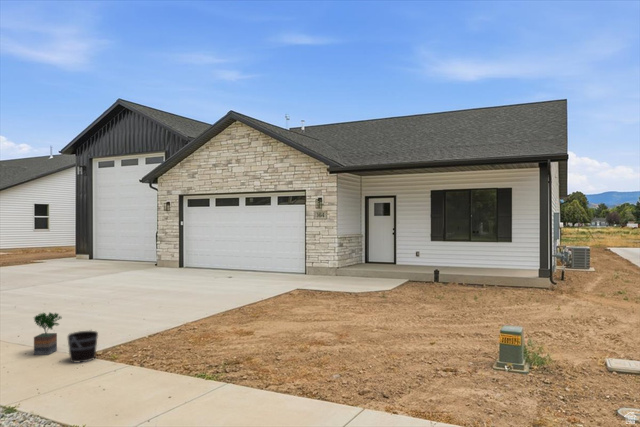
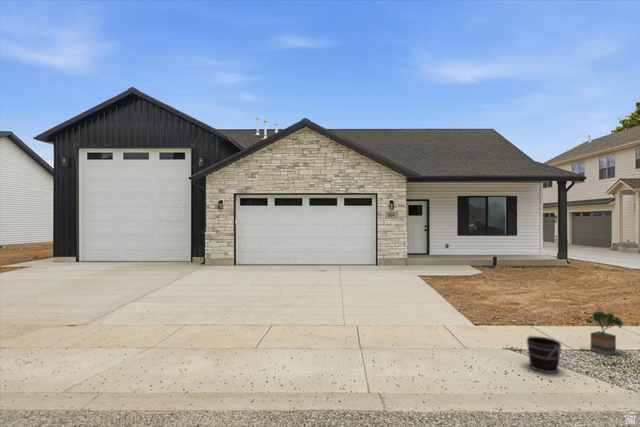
potted tree: present [34,313,62,355] -> present [586,311,623,355]

